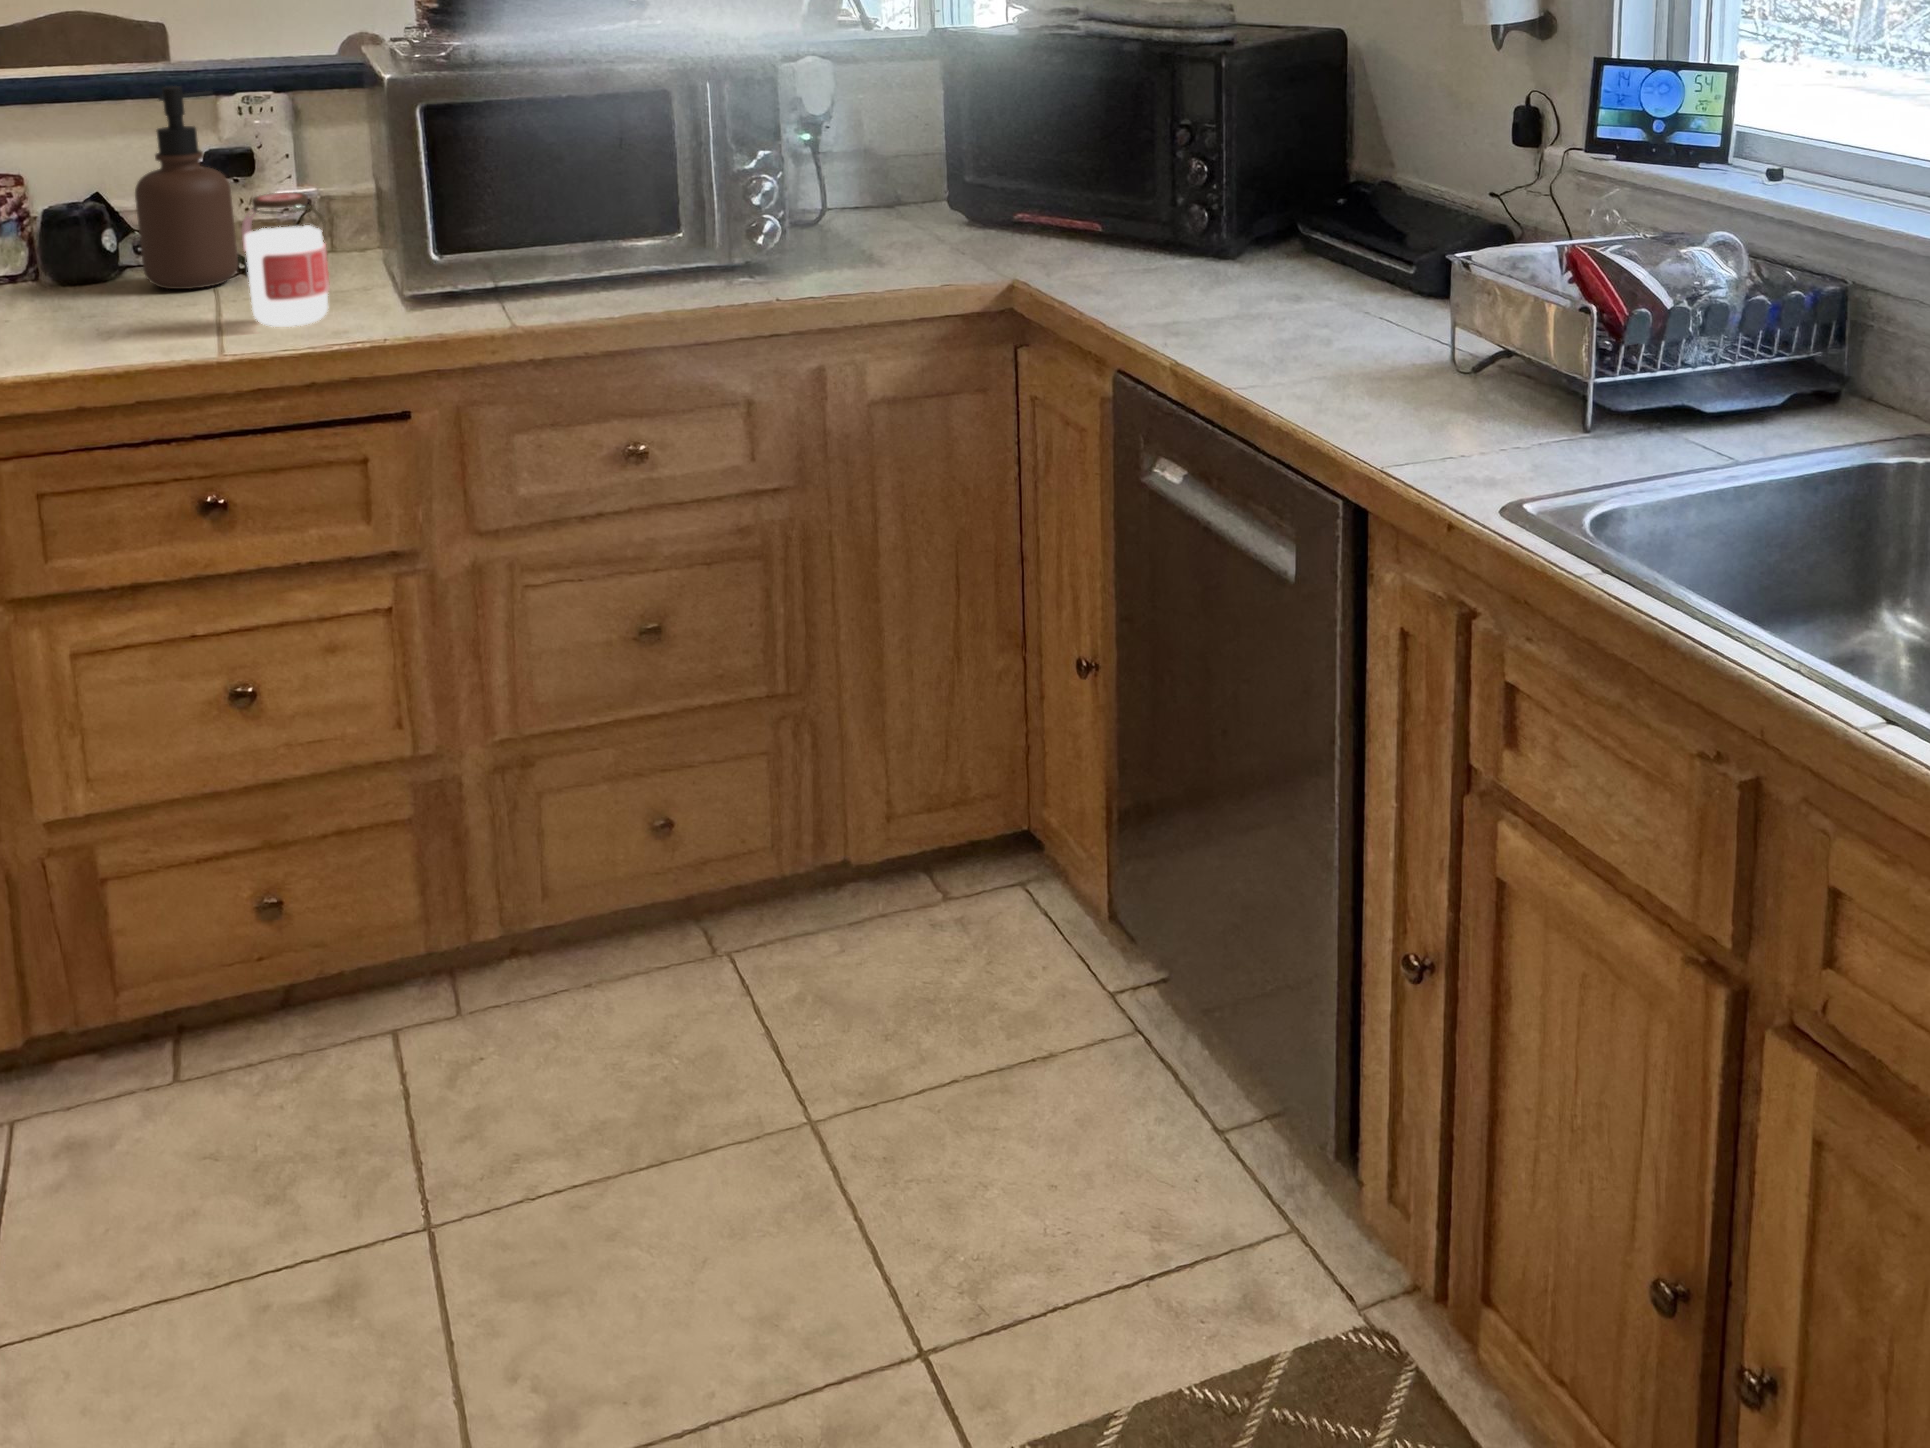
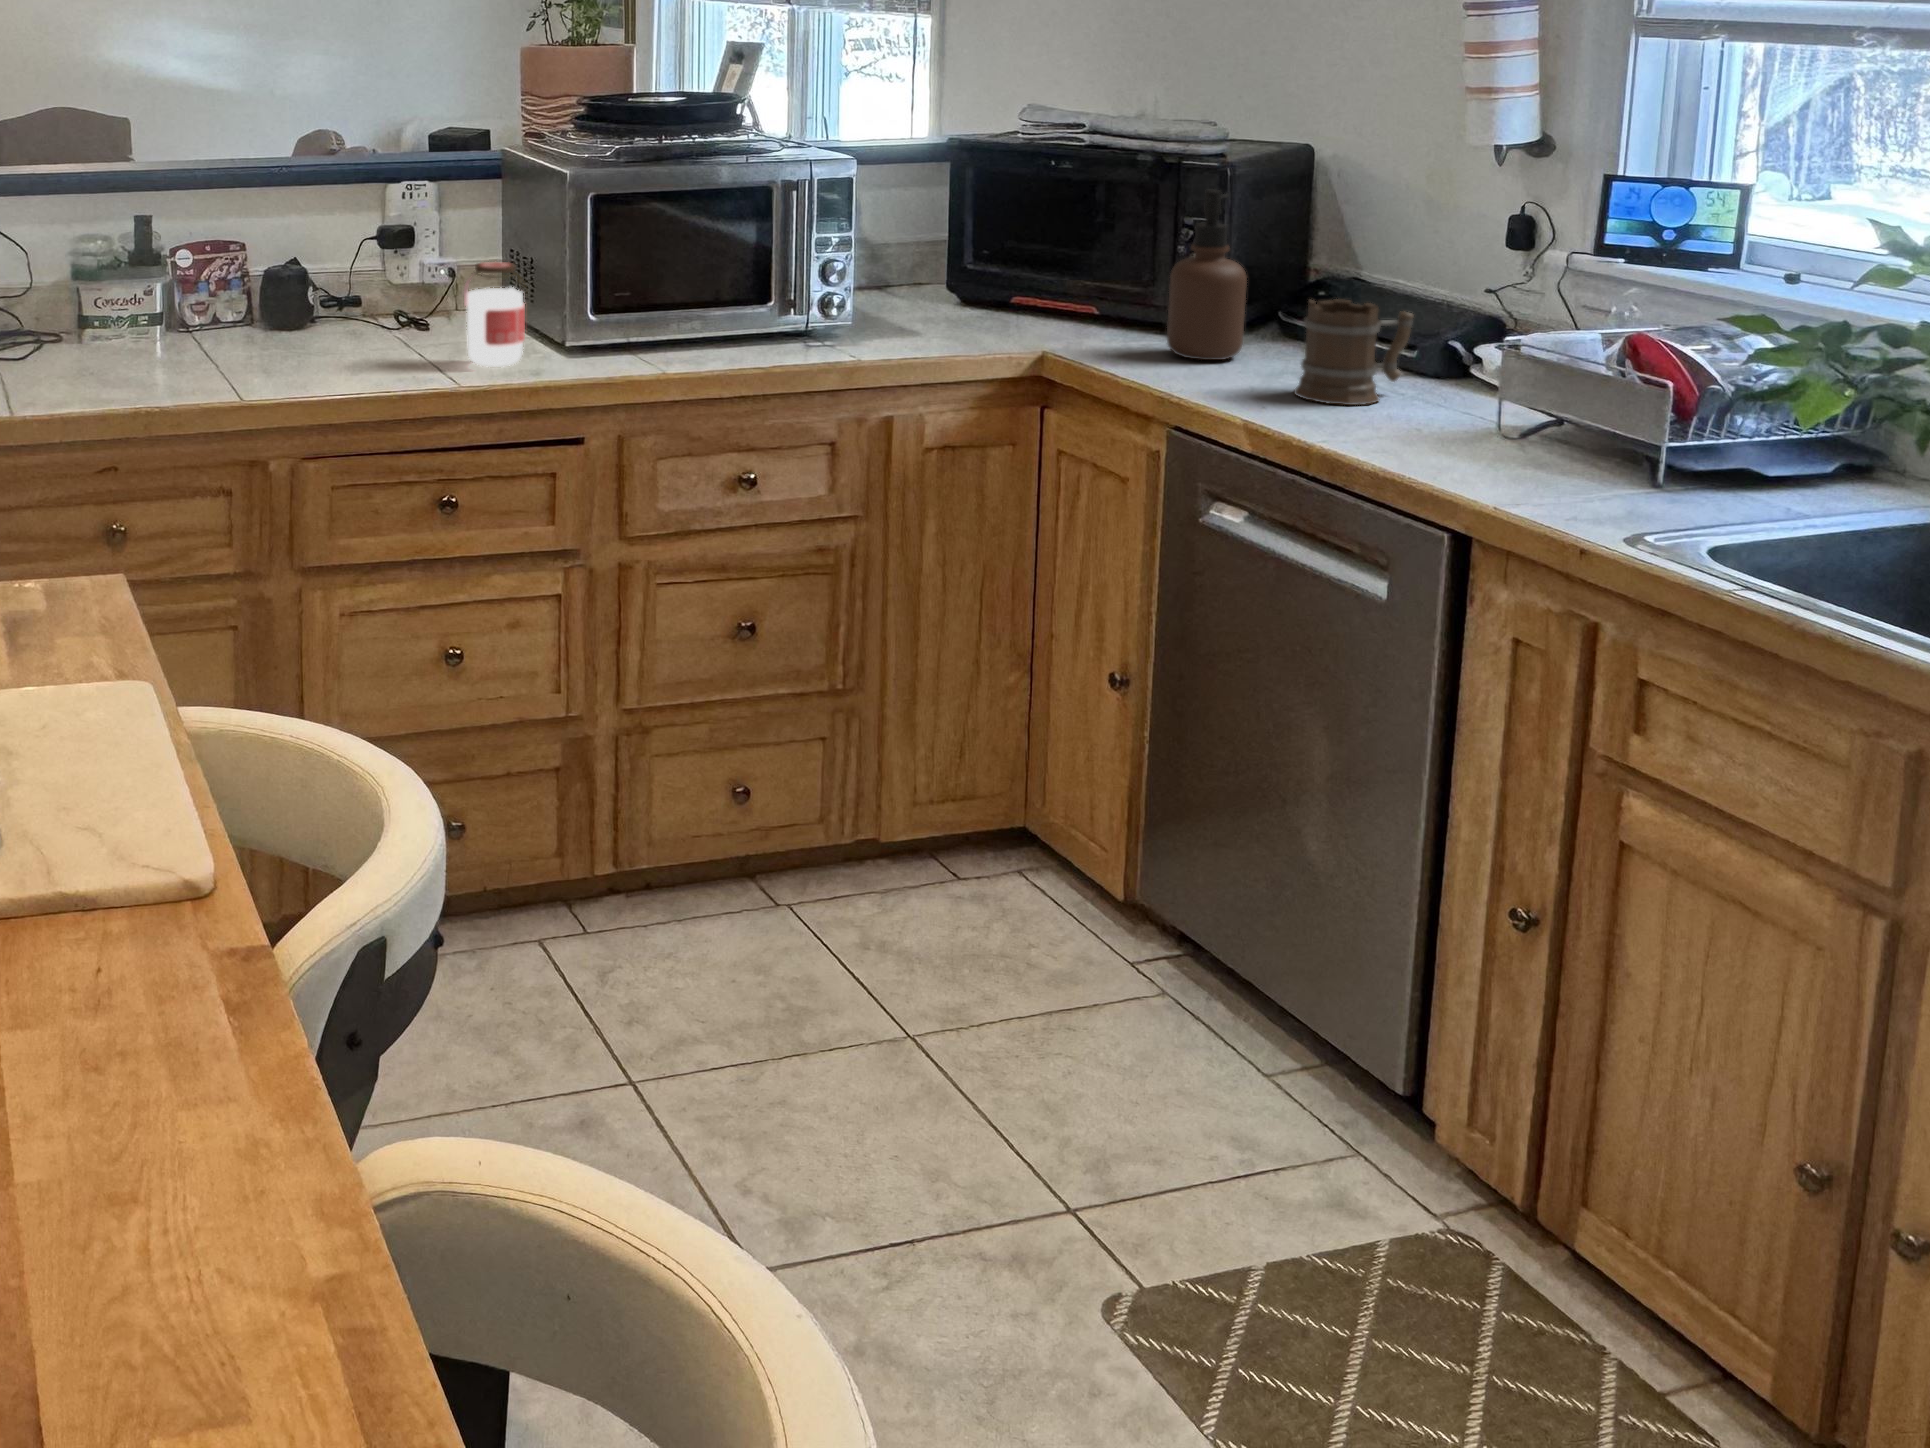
soap dispenser: present [135,86,238,289] -> present [1167,190,1247,360]
mug: none [1253,212,1387,338] -> present [1294,299,1413,405]

